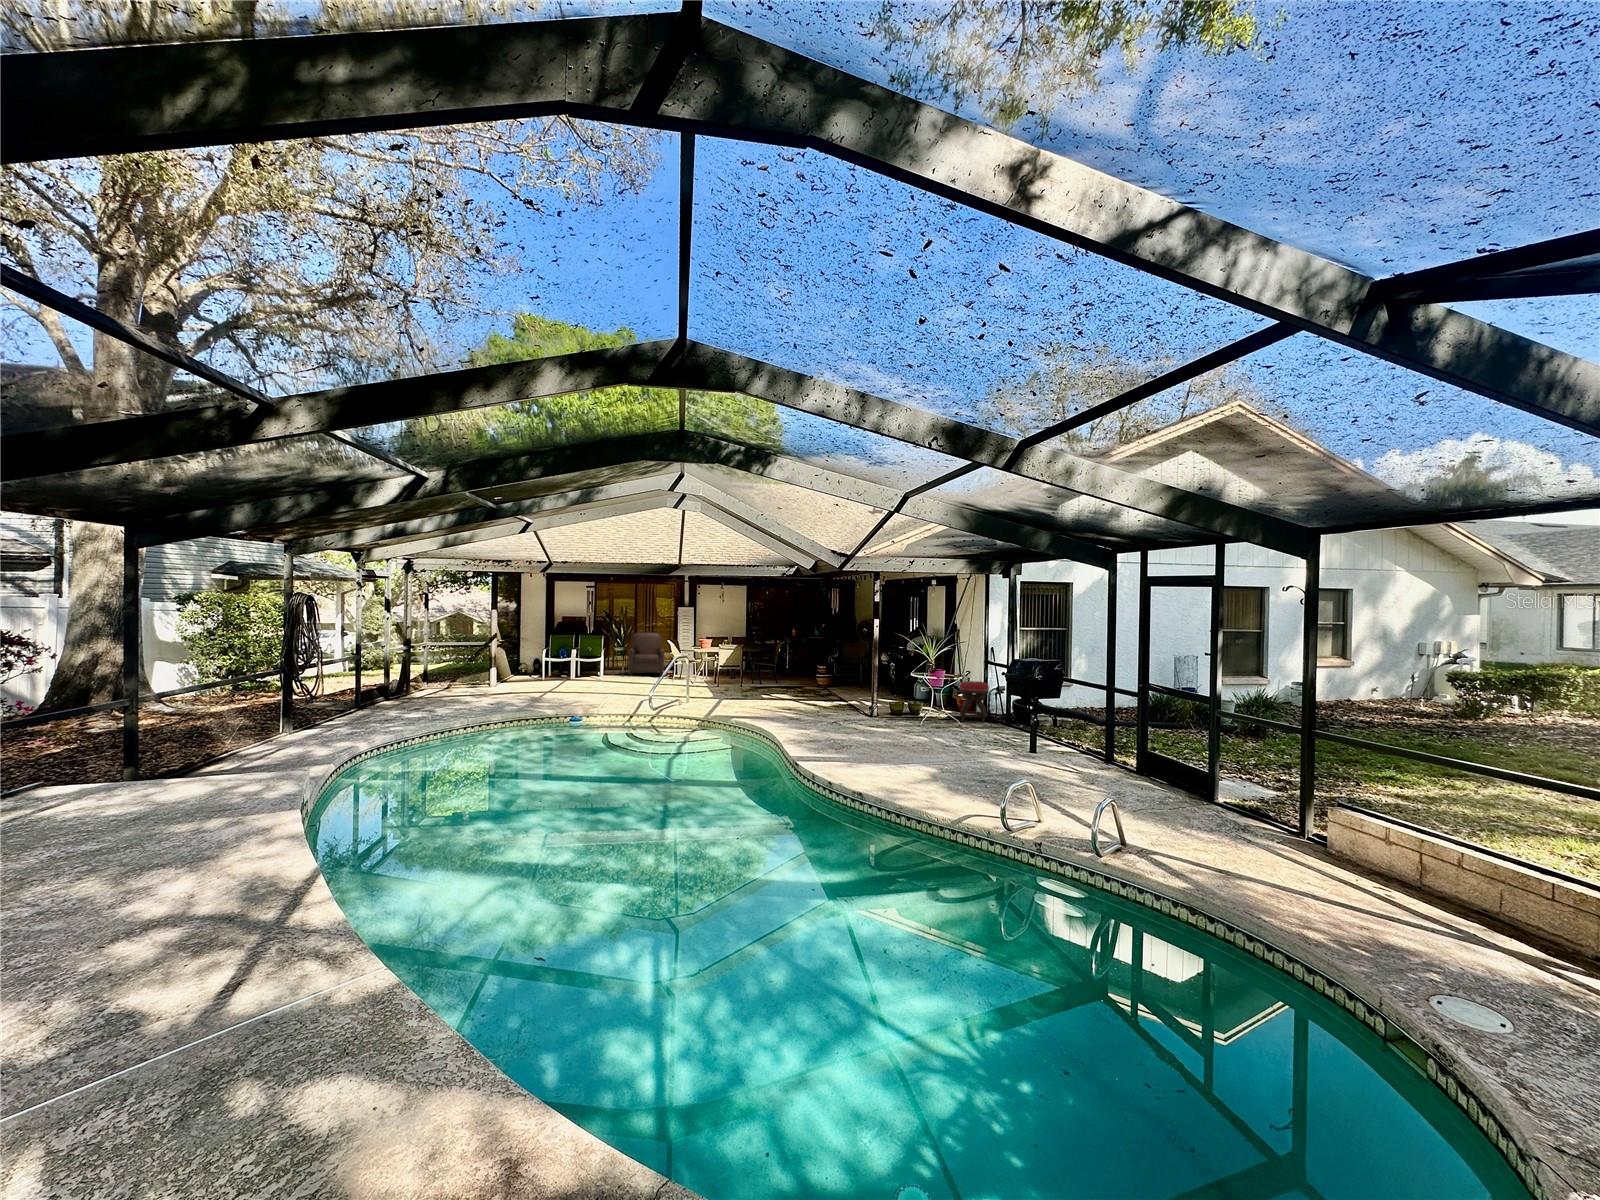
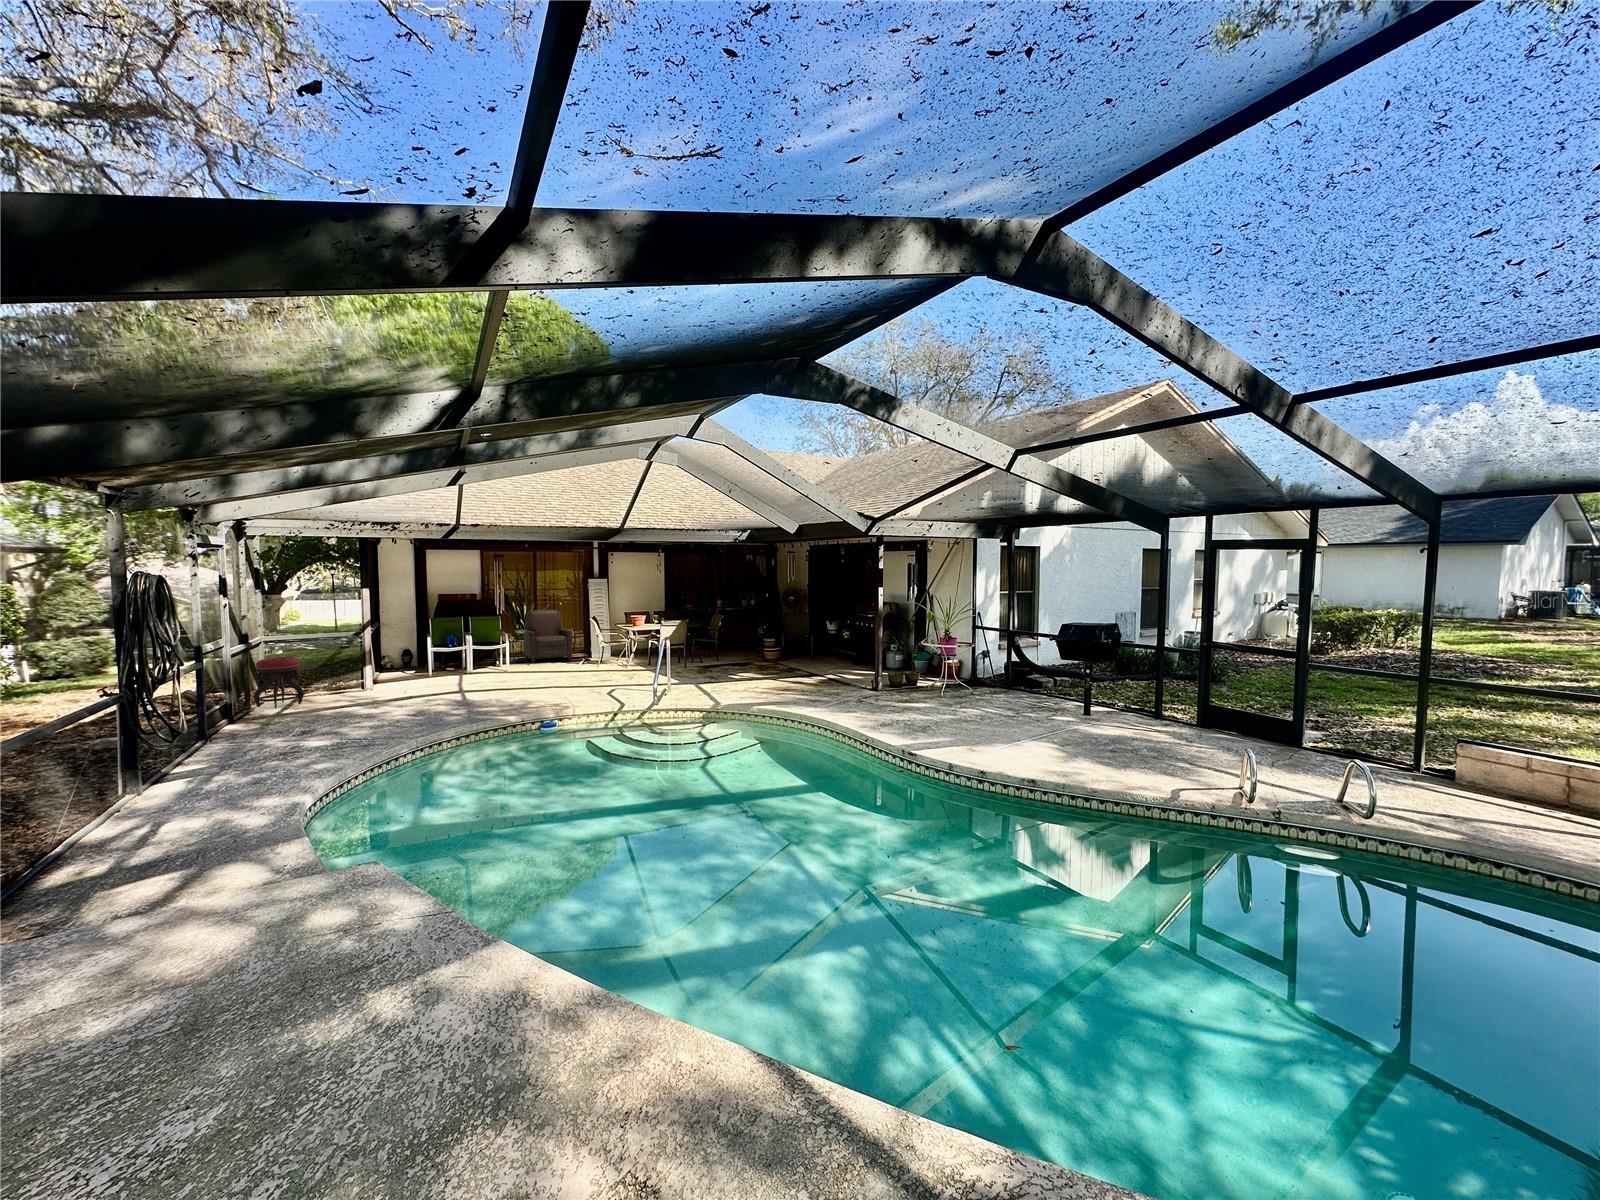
stool: present [960,681,989,723] -> present [254,657,304,708]

